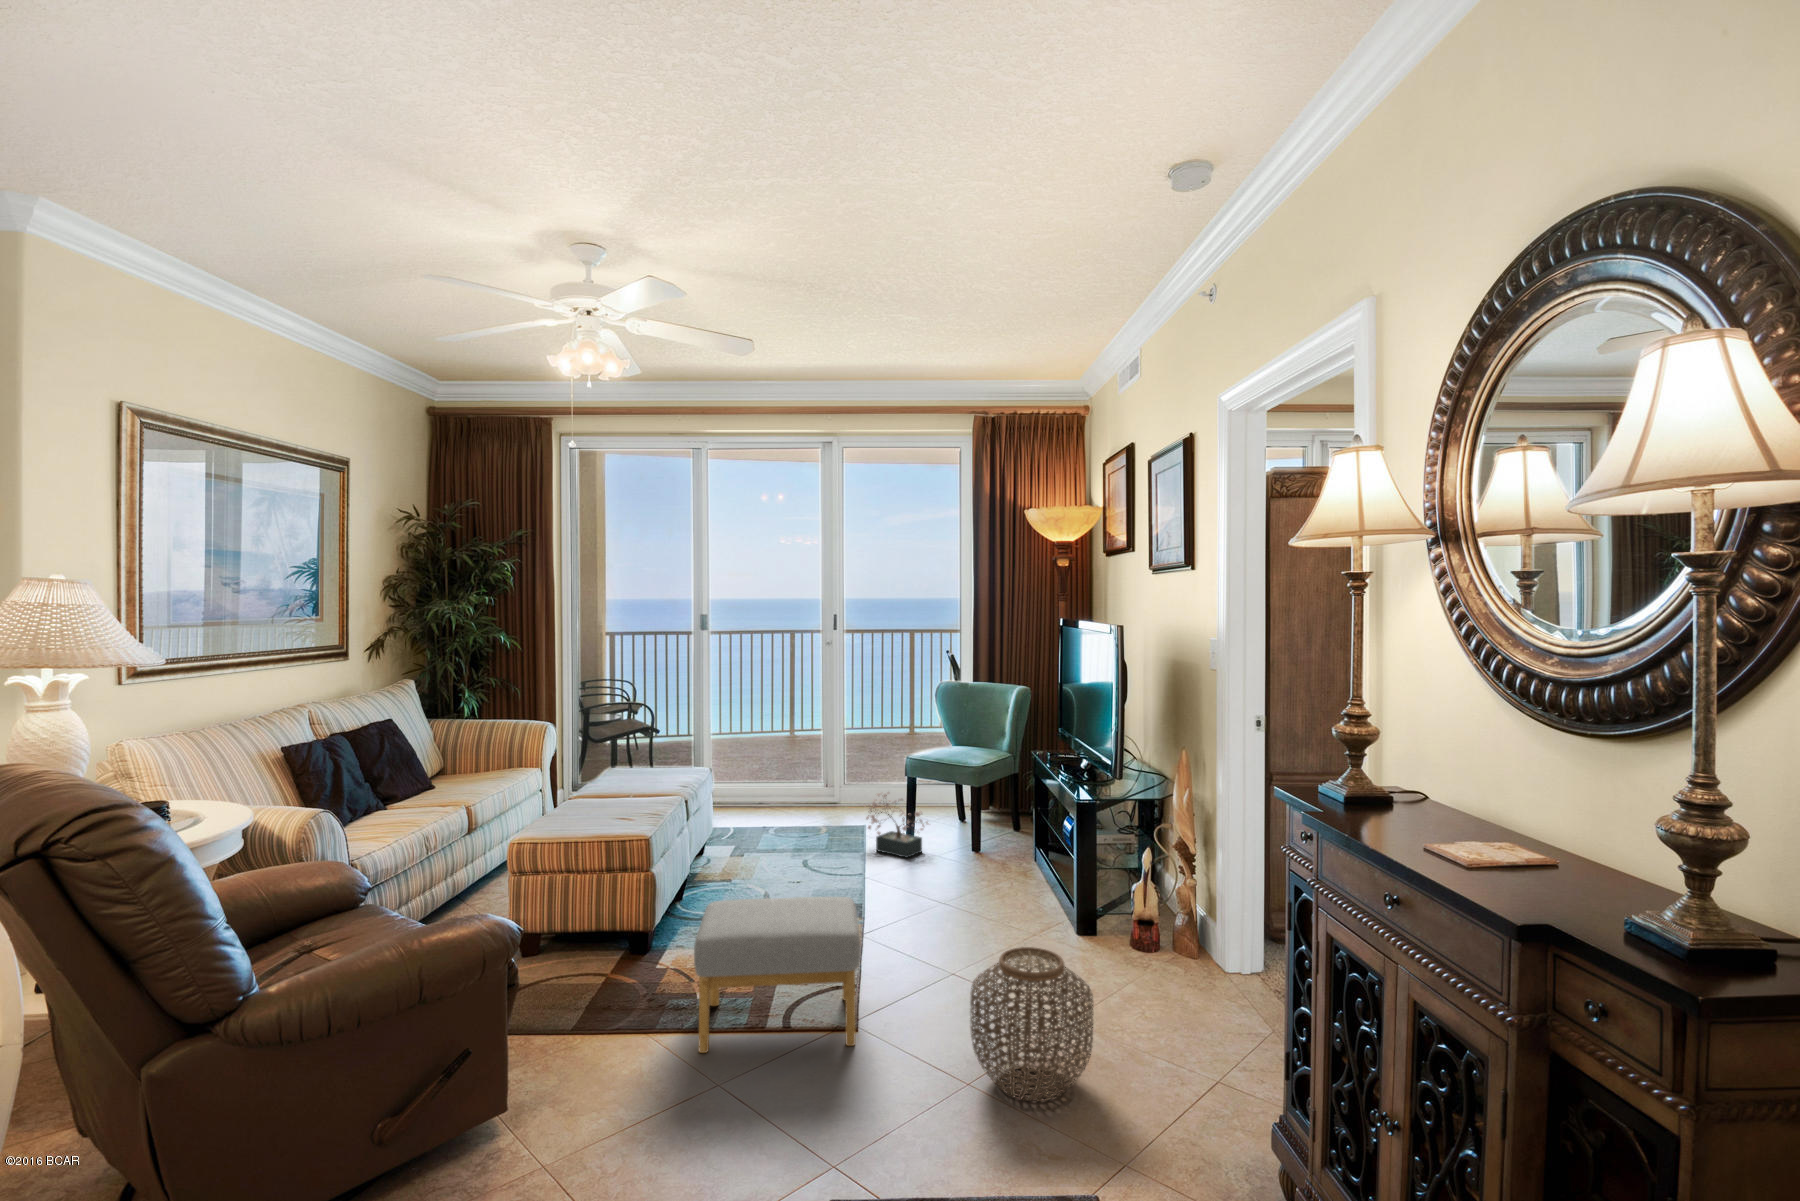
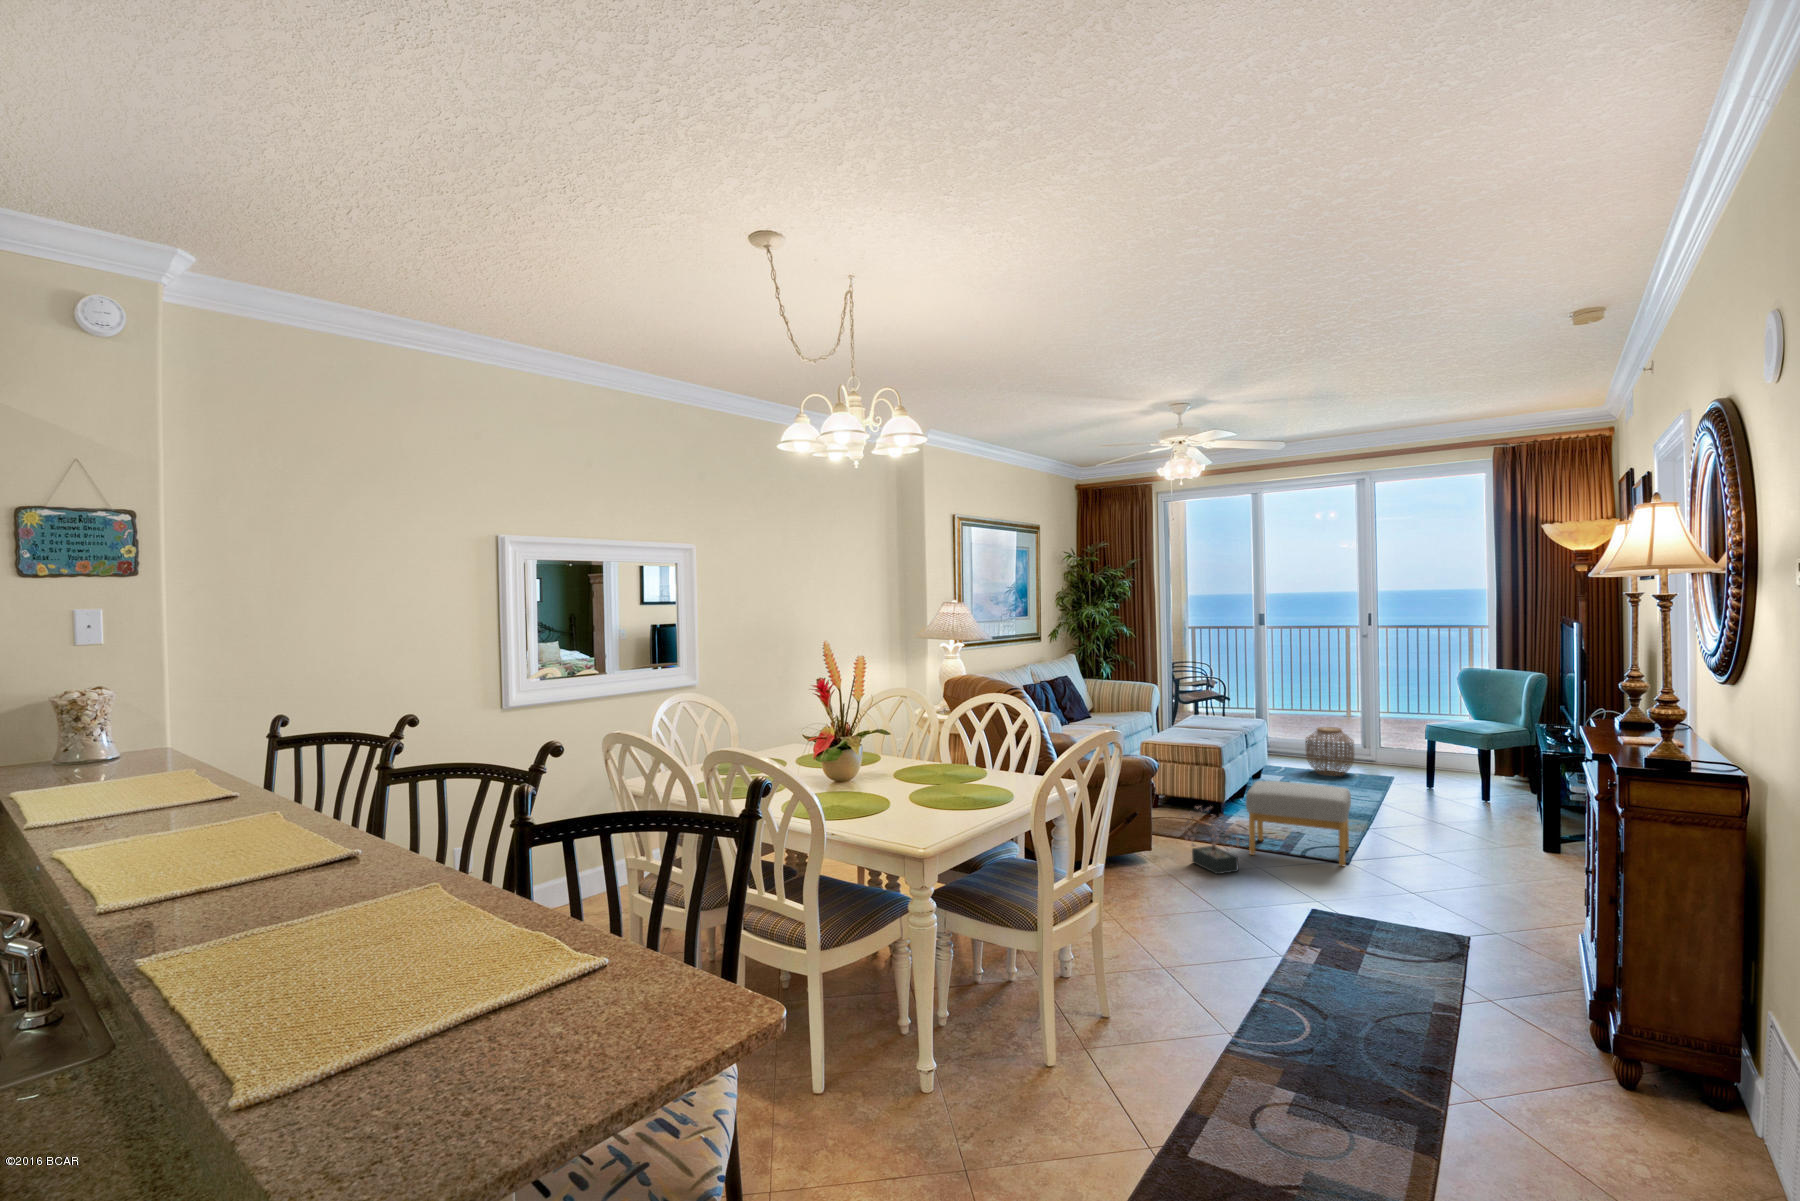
decorative plant: present [866,792,928,858] -> present [1182,806,1239,874]
woven basket: present [970,947,1093,1102] -> present [1305,727,1354,776]

